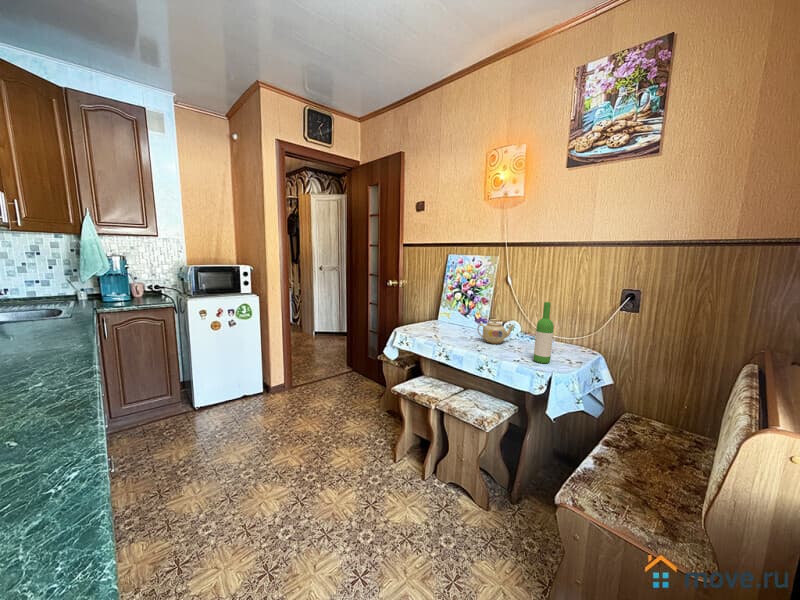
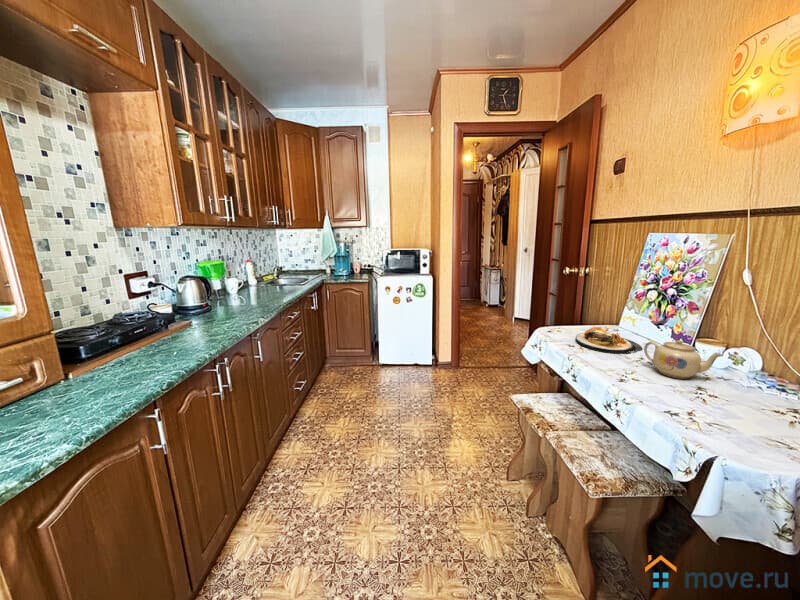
wine bottle: present [534,302,554,363] -> none [714,322,770,437]
plate: none [425,321,466,338] -> present [576,327,642,354]

